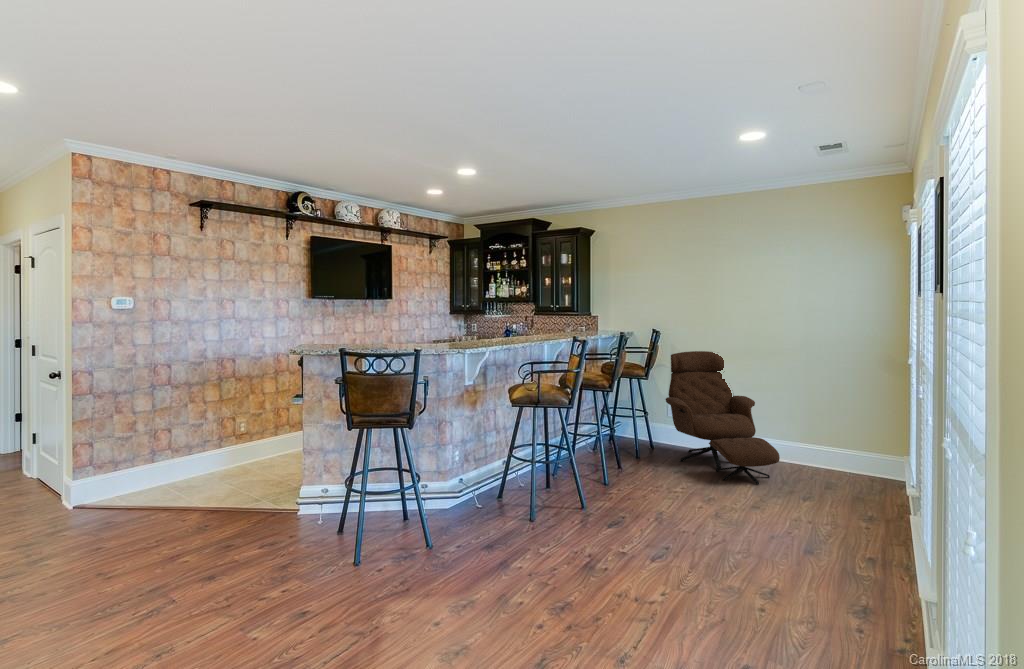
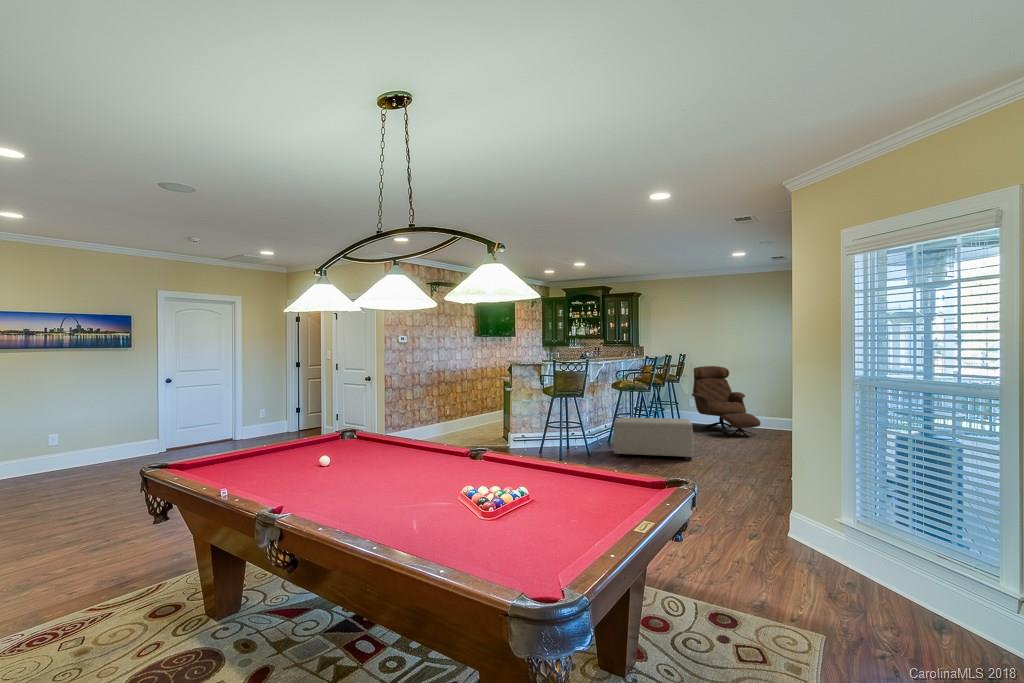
ottoman: none [480,459,639,563] -> present [613,417,694,460]

